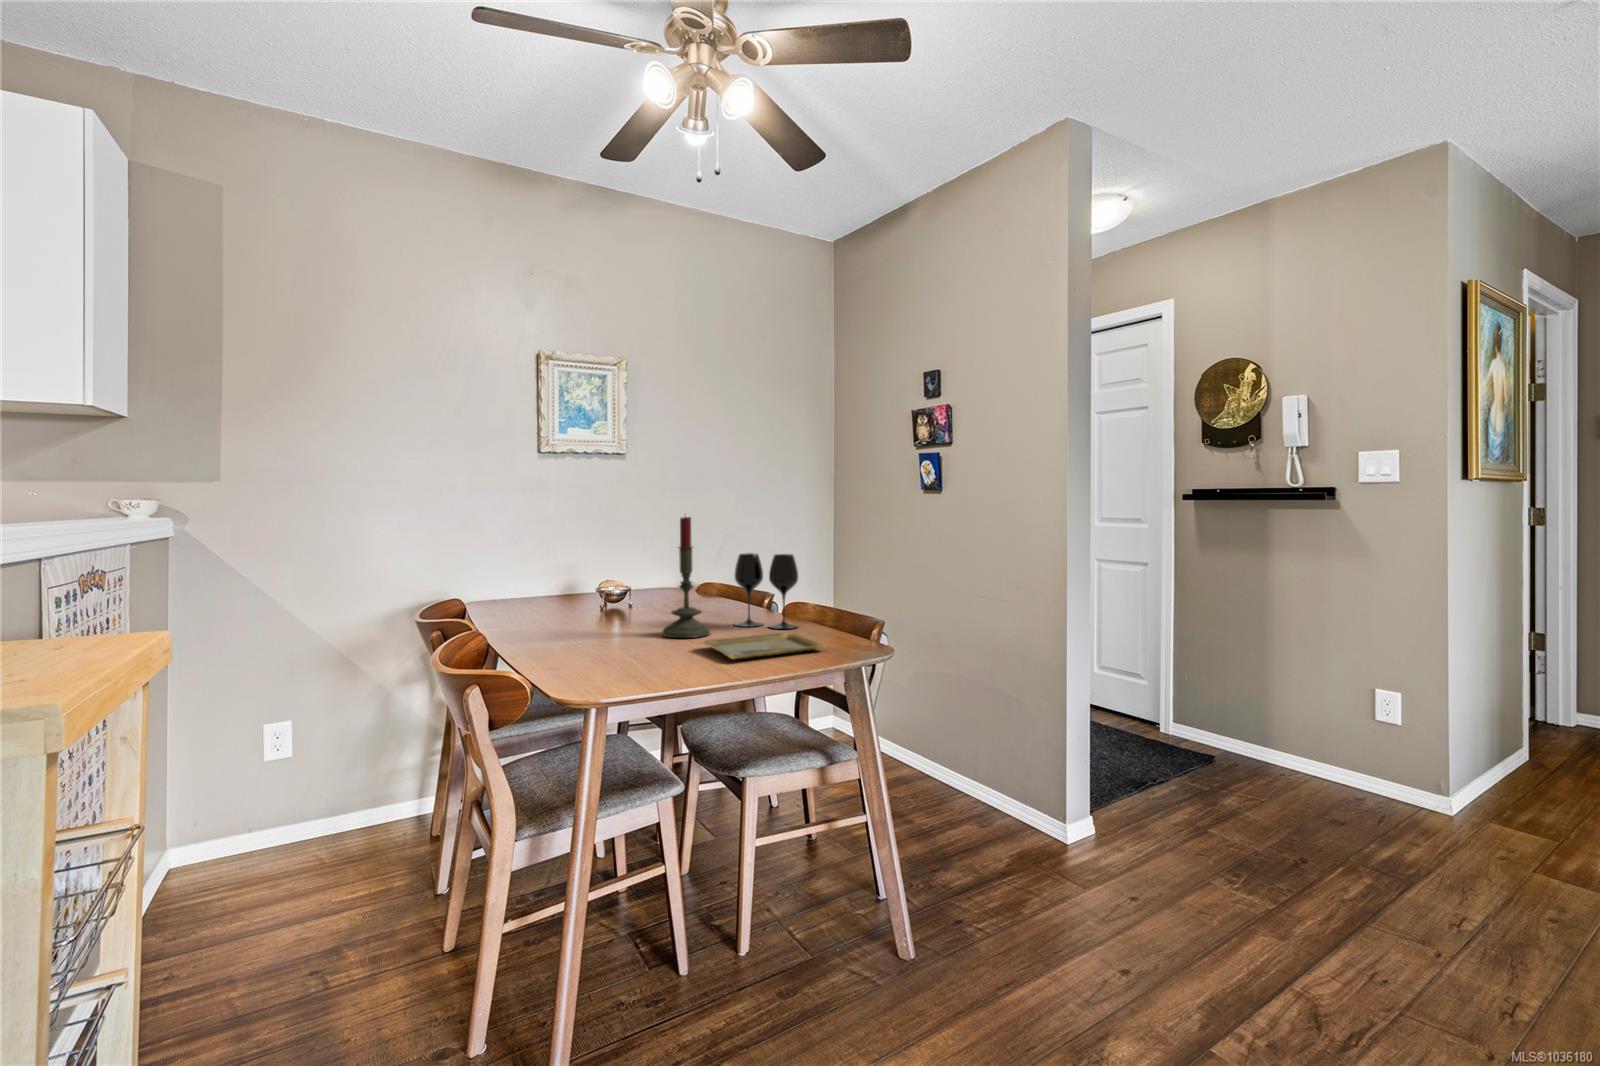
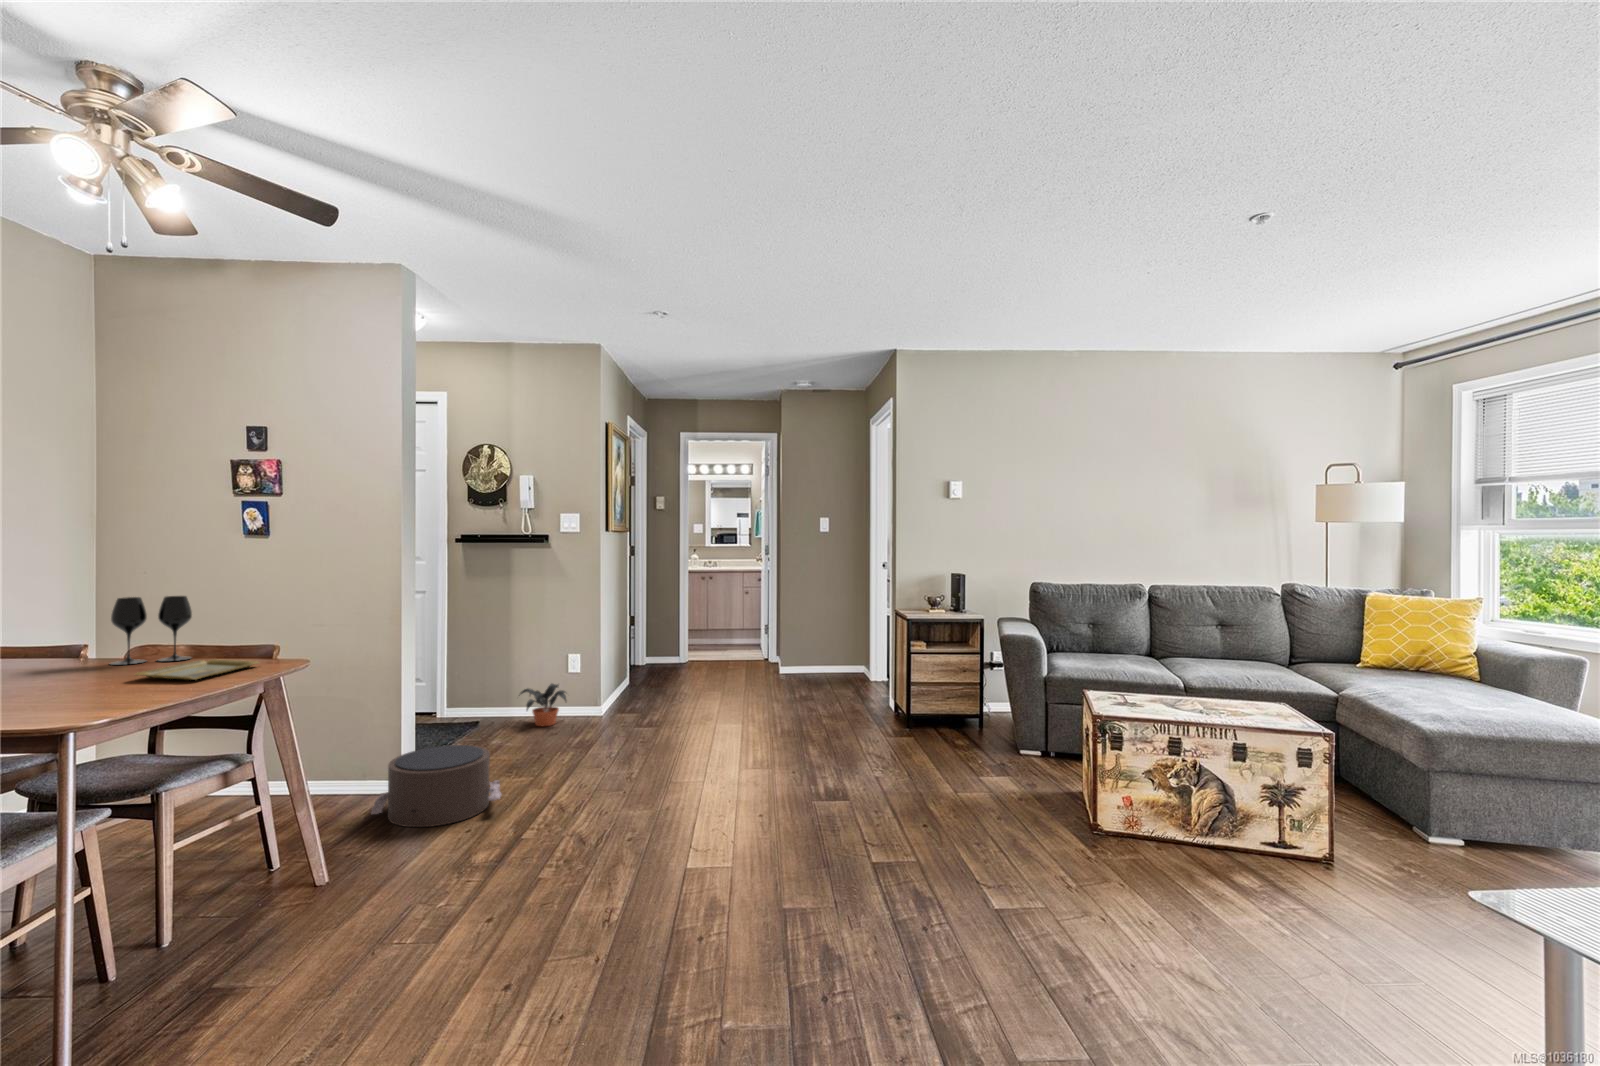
candle: present [663,517,710,638] -> none [46,563,108,681]
potted plant: none [1275,730,1375,802] -> present [519,684,566,726]
pouf: none [997,797,1200,946] -> present [371,745,502,827]

